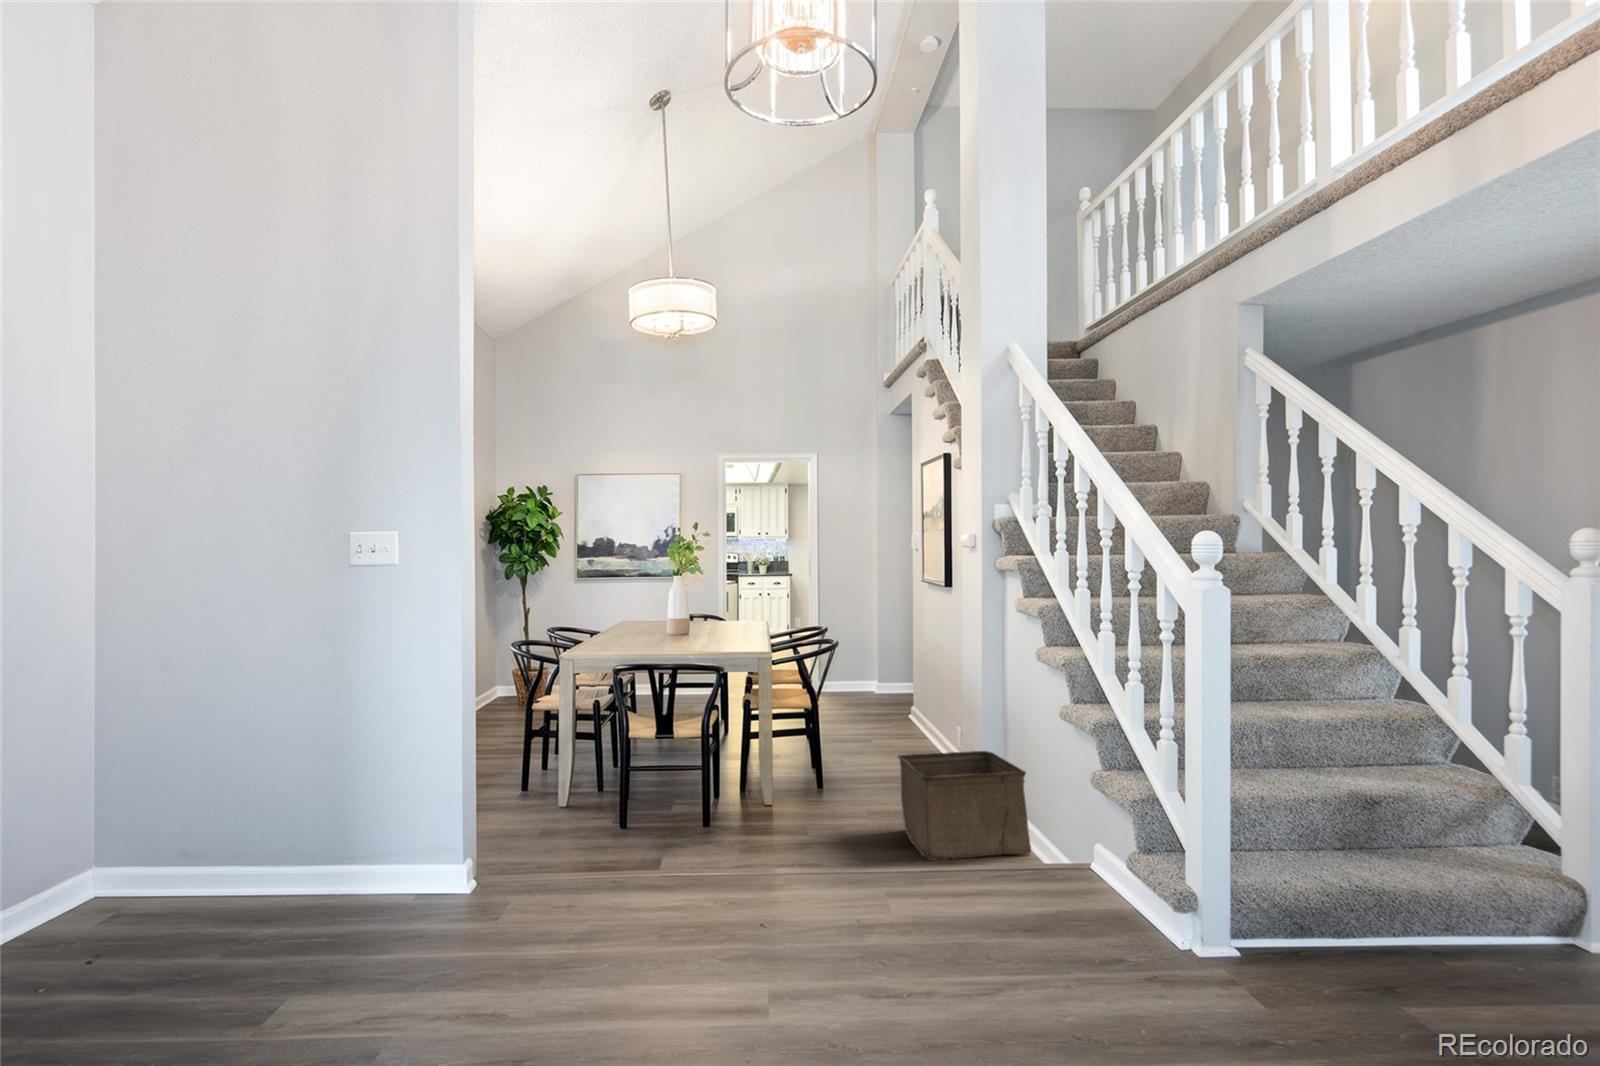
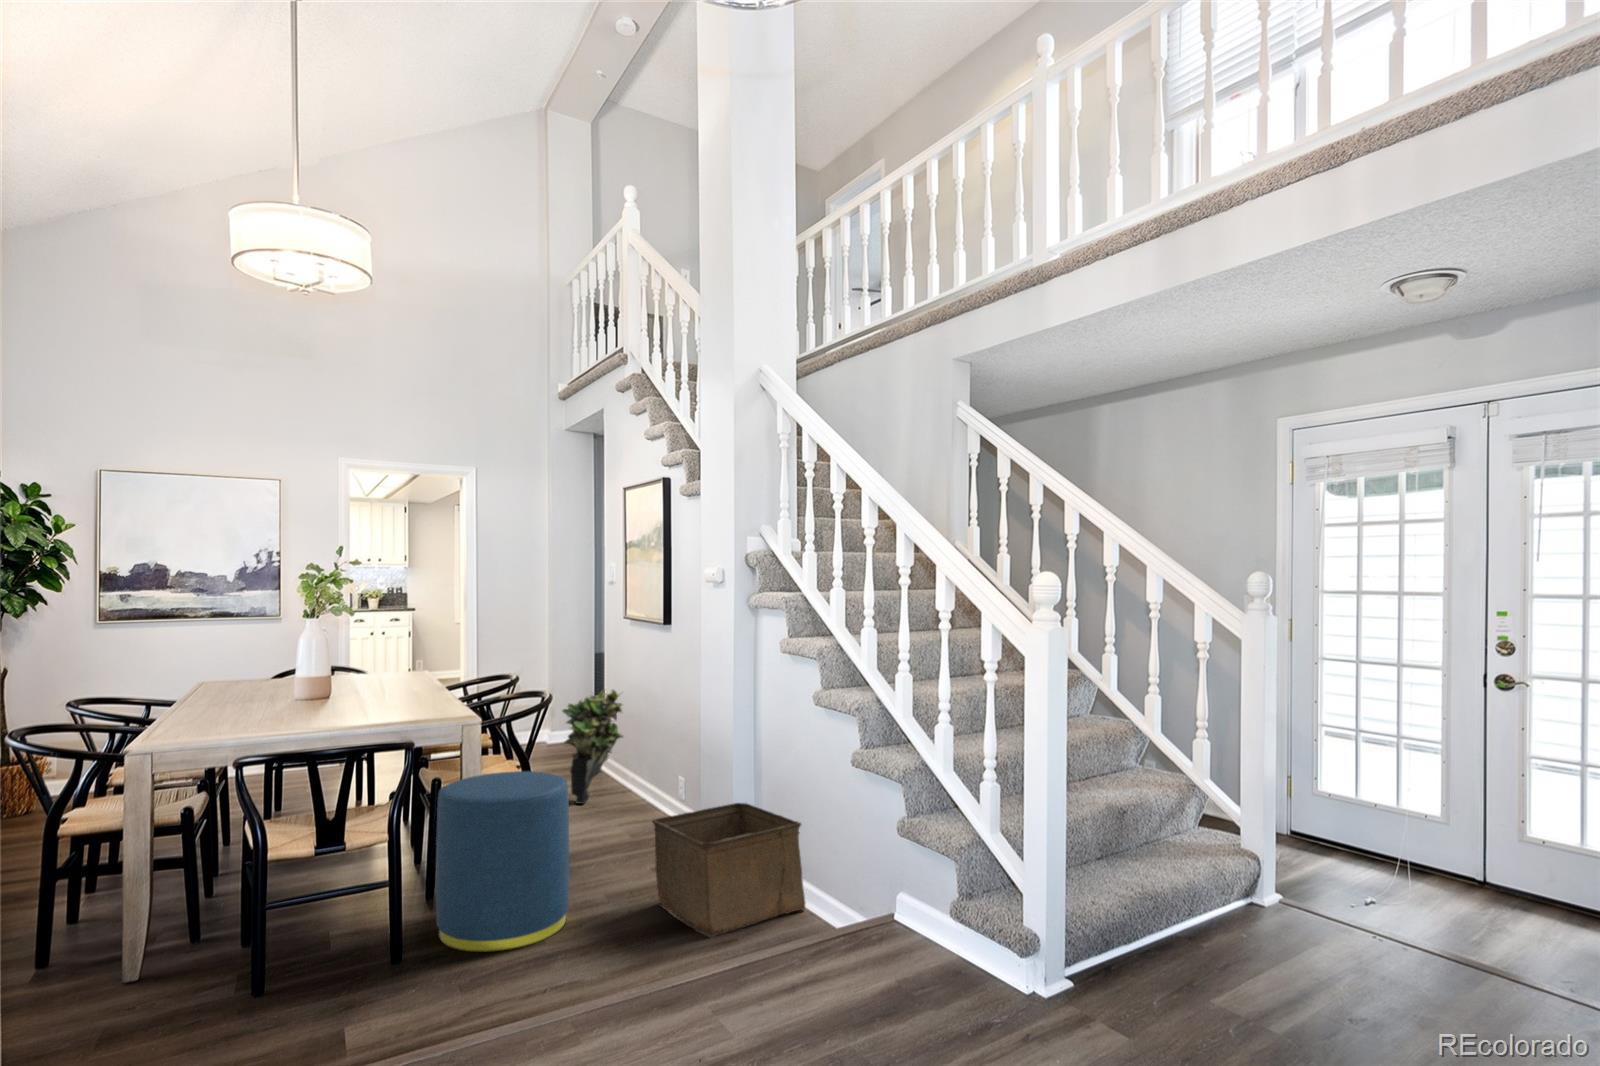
potted plant: none [880,647,936,750] -> present [563,690,623,804]
ottoman: none [722,703,826,843] -> present [436,771,569,952]

